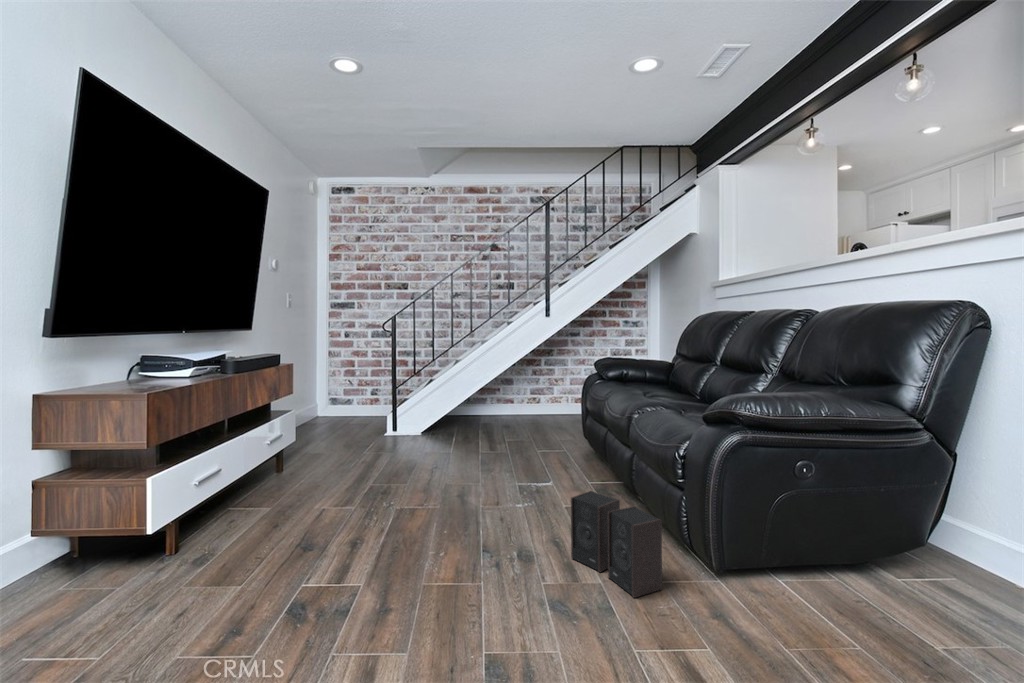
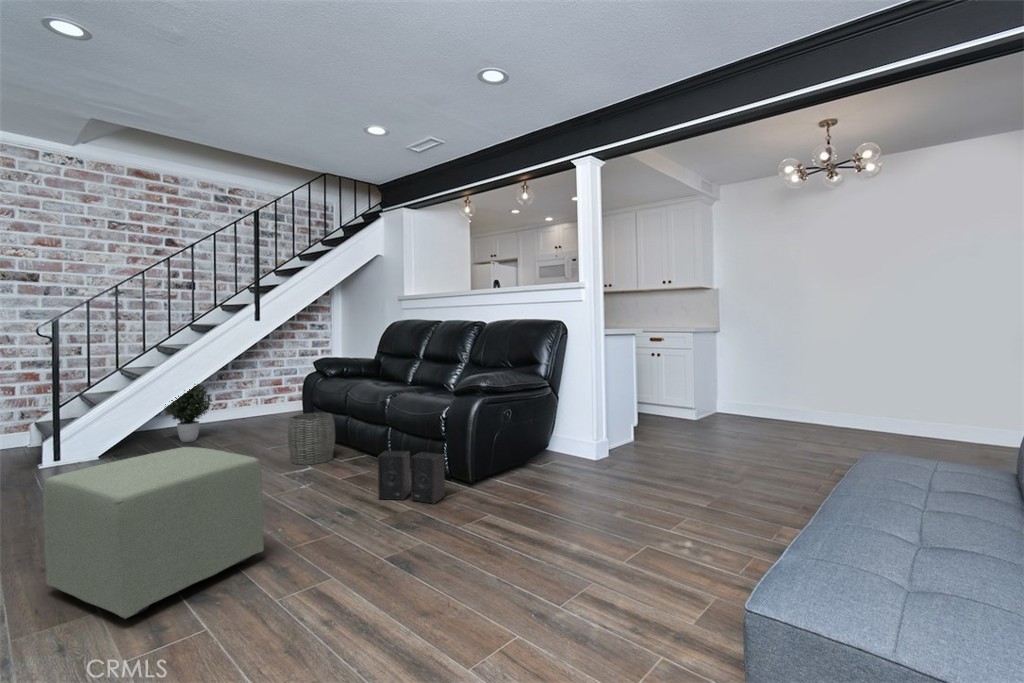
potted plant: none [469,376,509,432] -> present [165,384,212,442]
woven basket: none [536,421,587,482] -> present [288,413,335,465]
ottoman: none [198,445,378,626] -> present [43,447,264,618]

